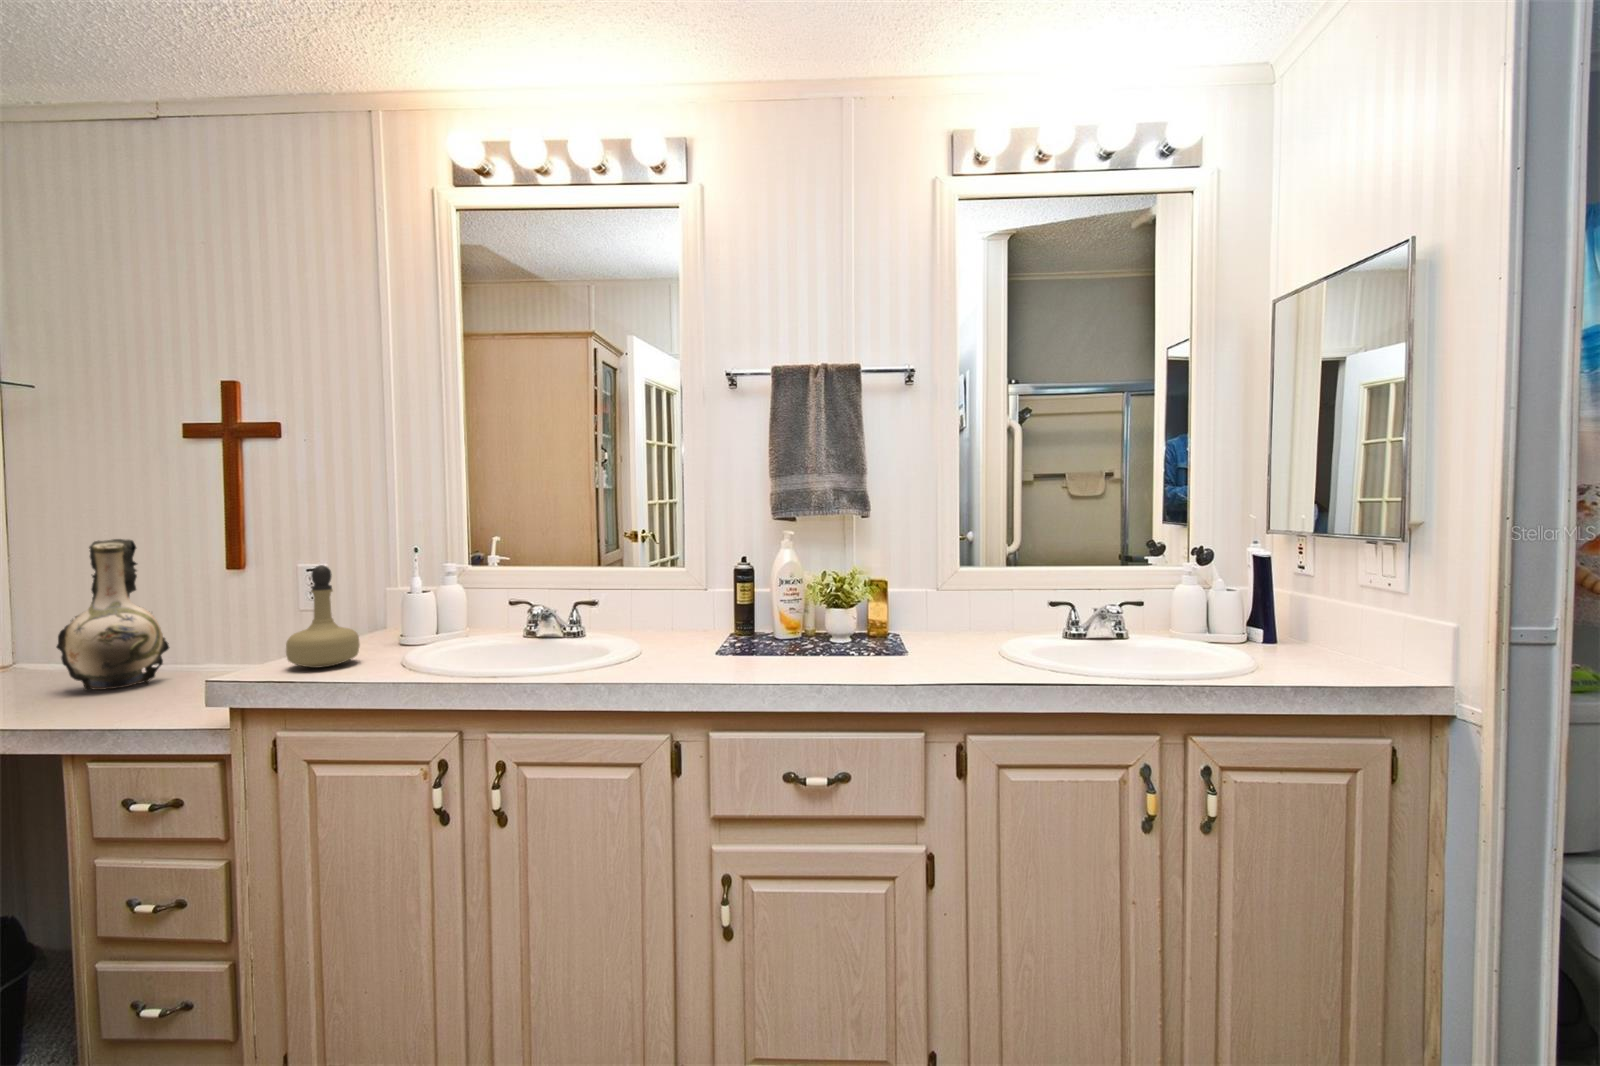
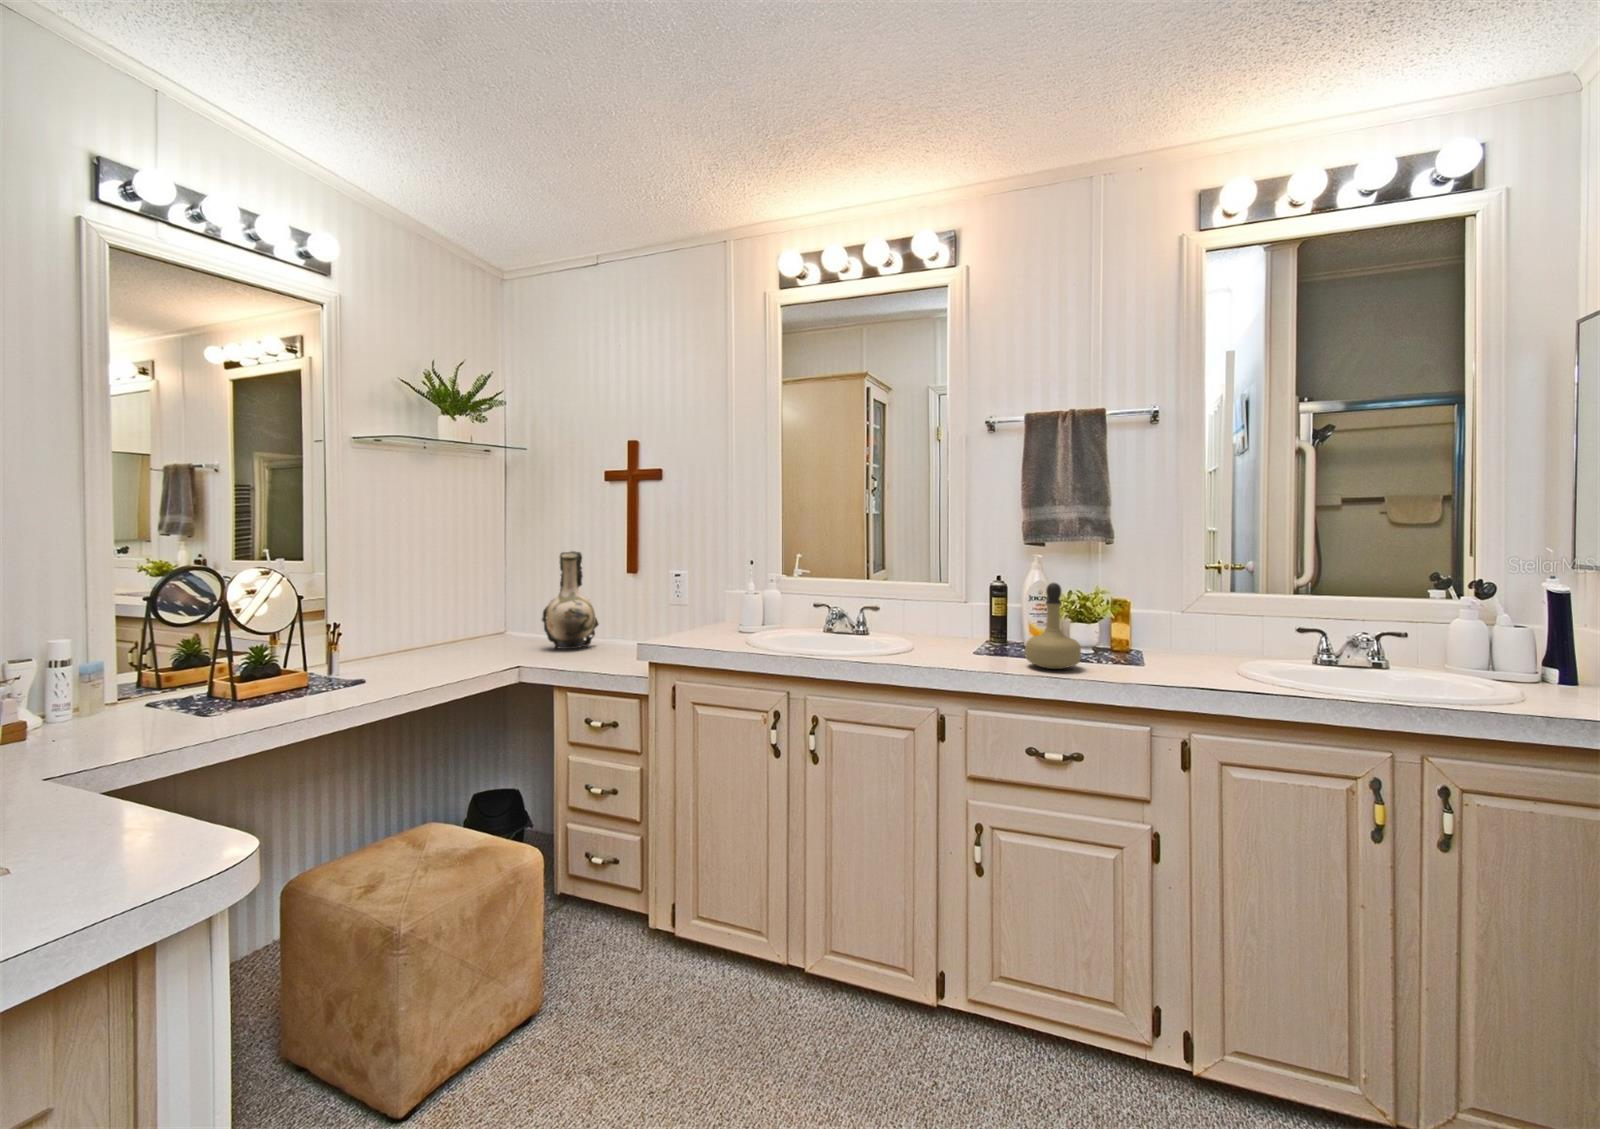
perfume bottle: present [286,565,360,668] -> present [1025,583,1081,669]

